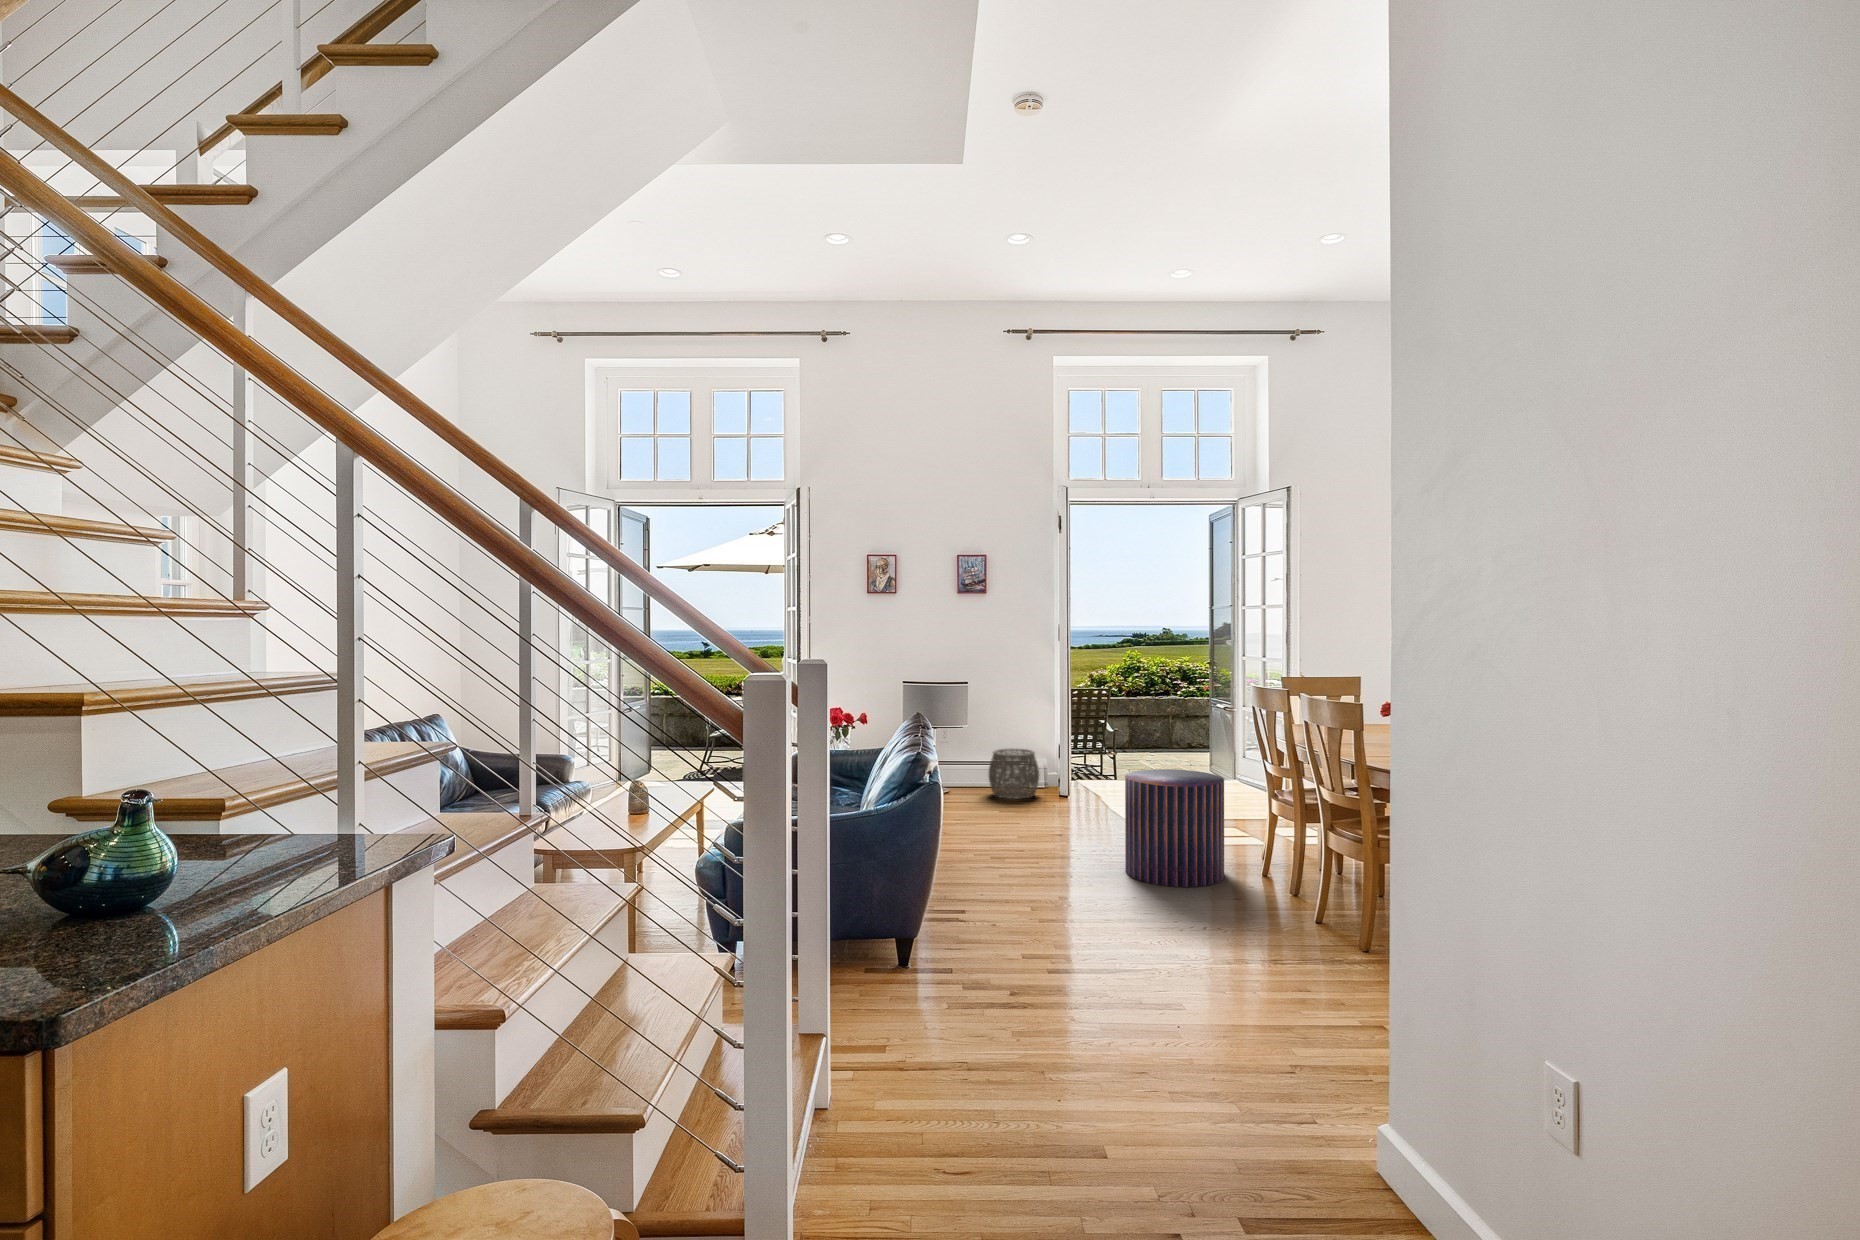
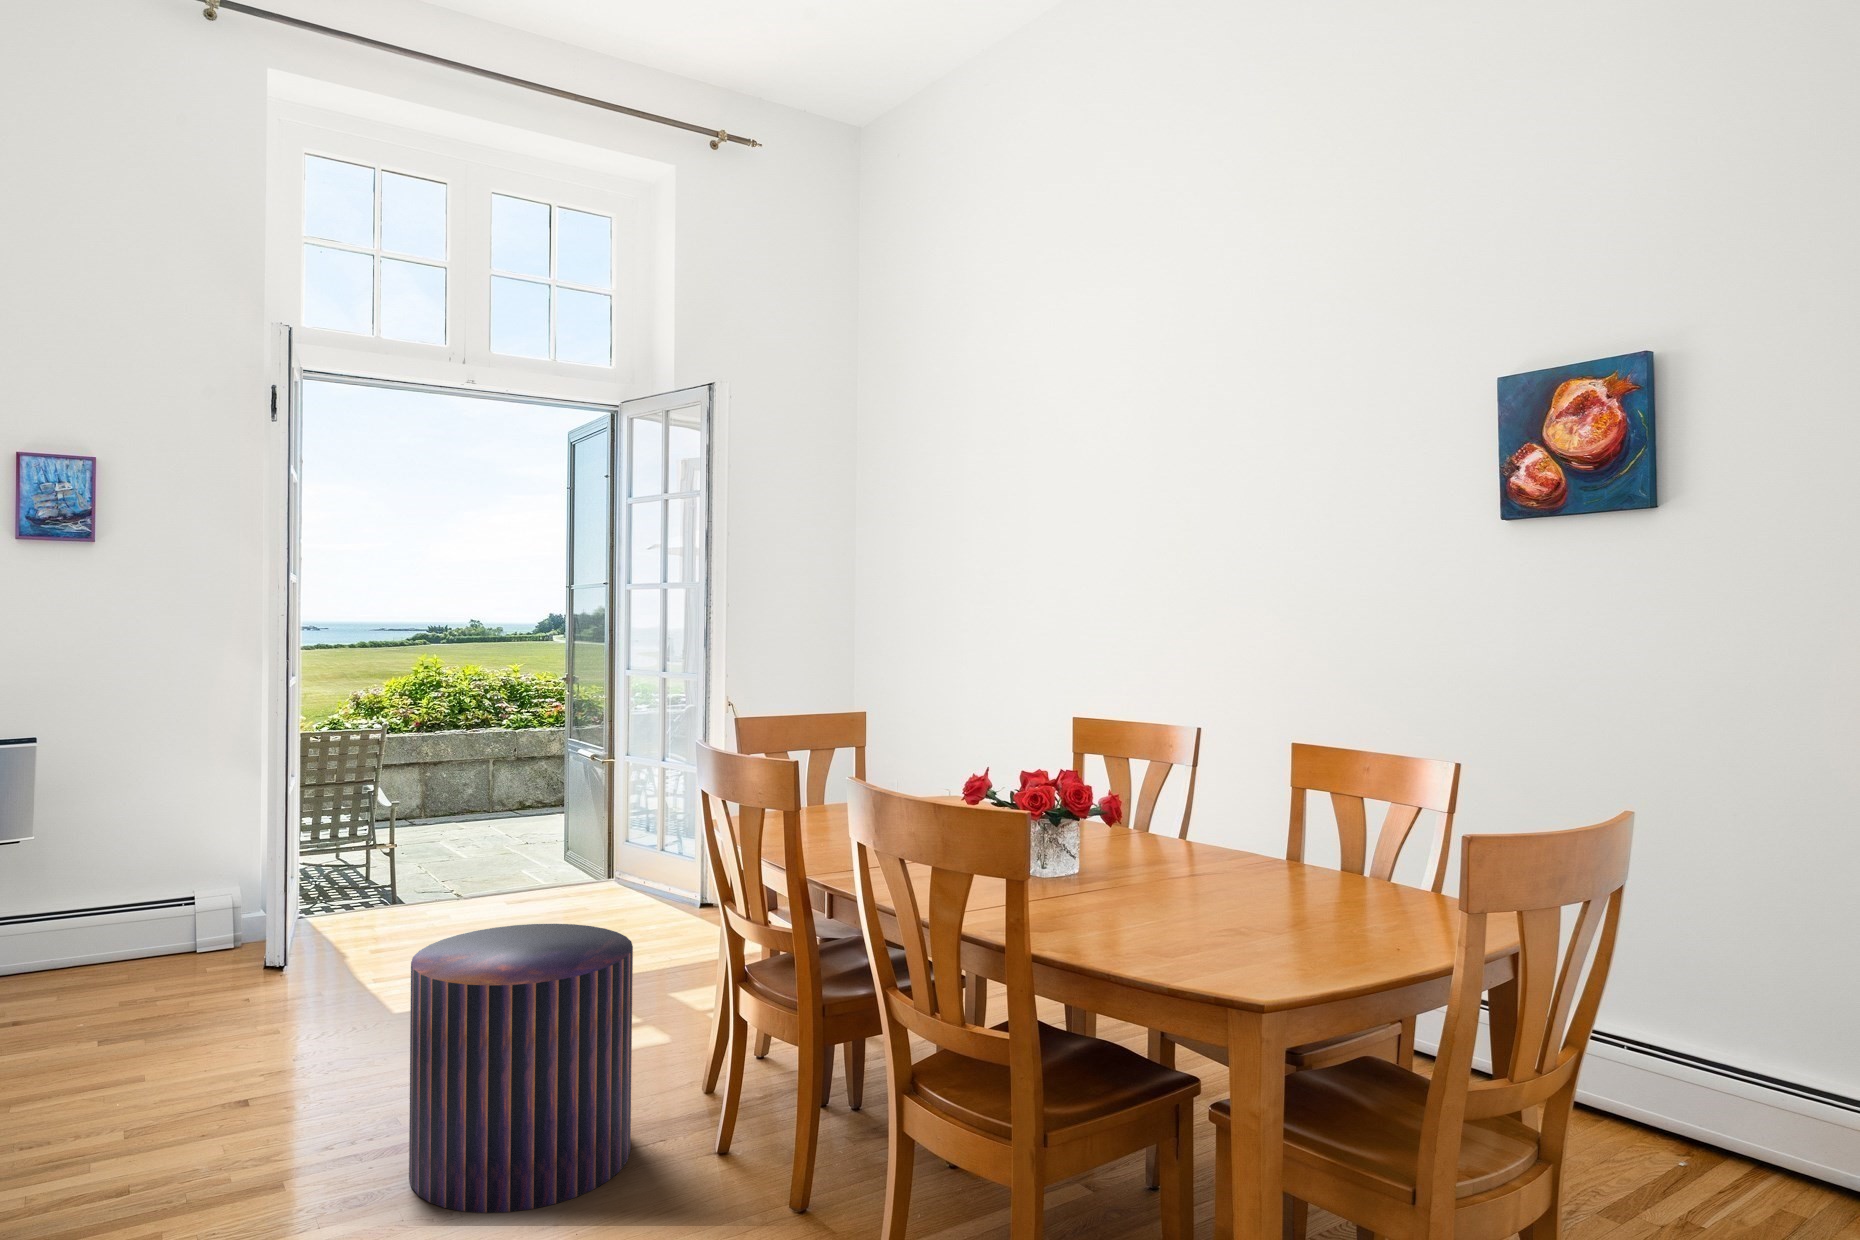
woven basket: present [989,748,1040,799] -> none [90,874,221,991]

